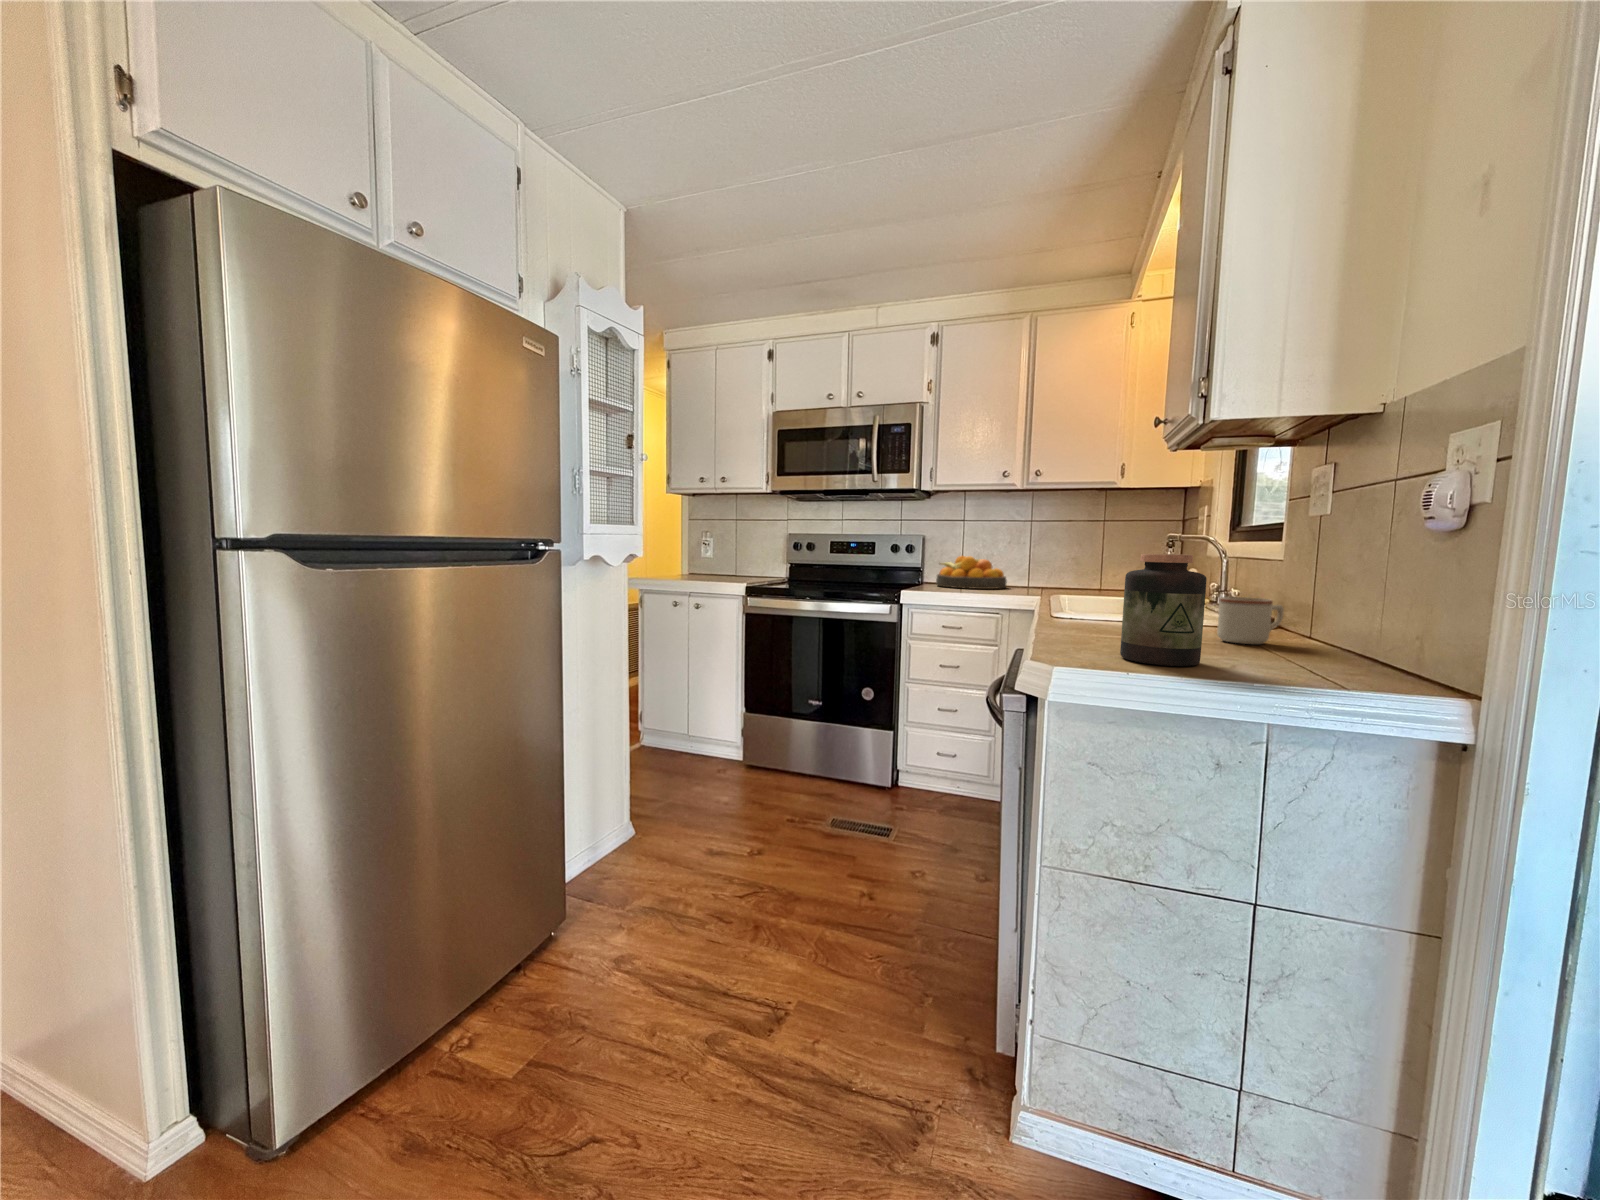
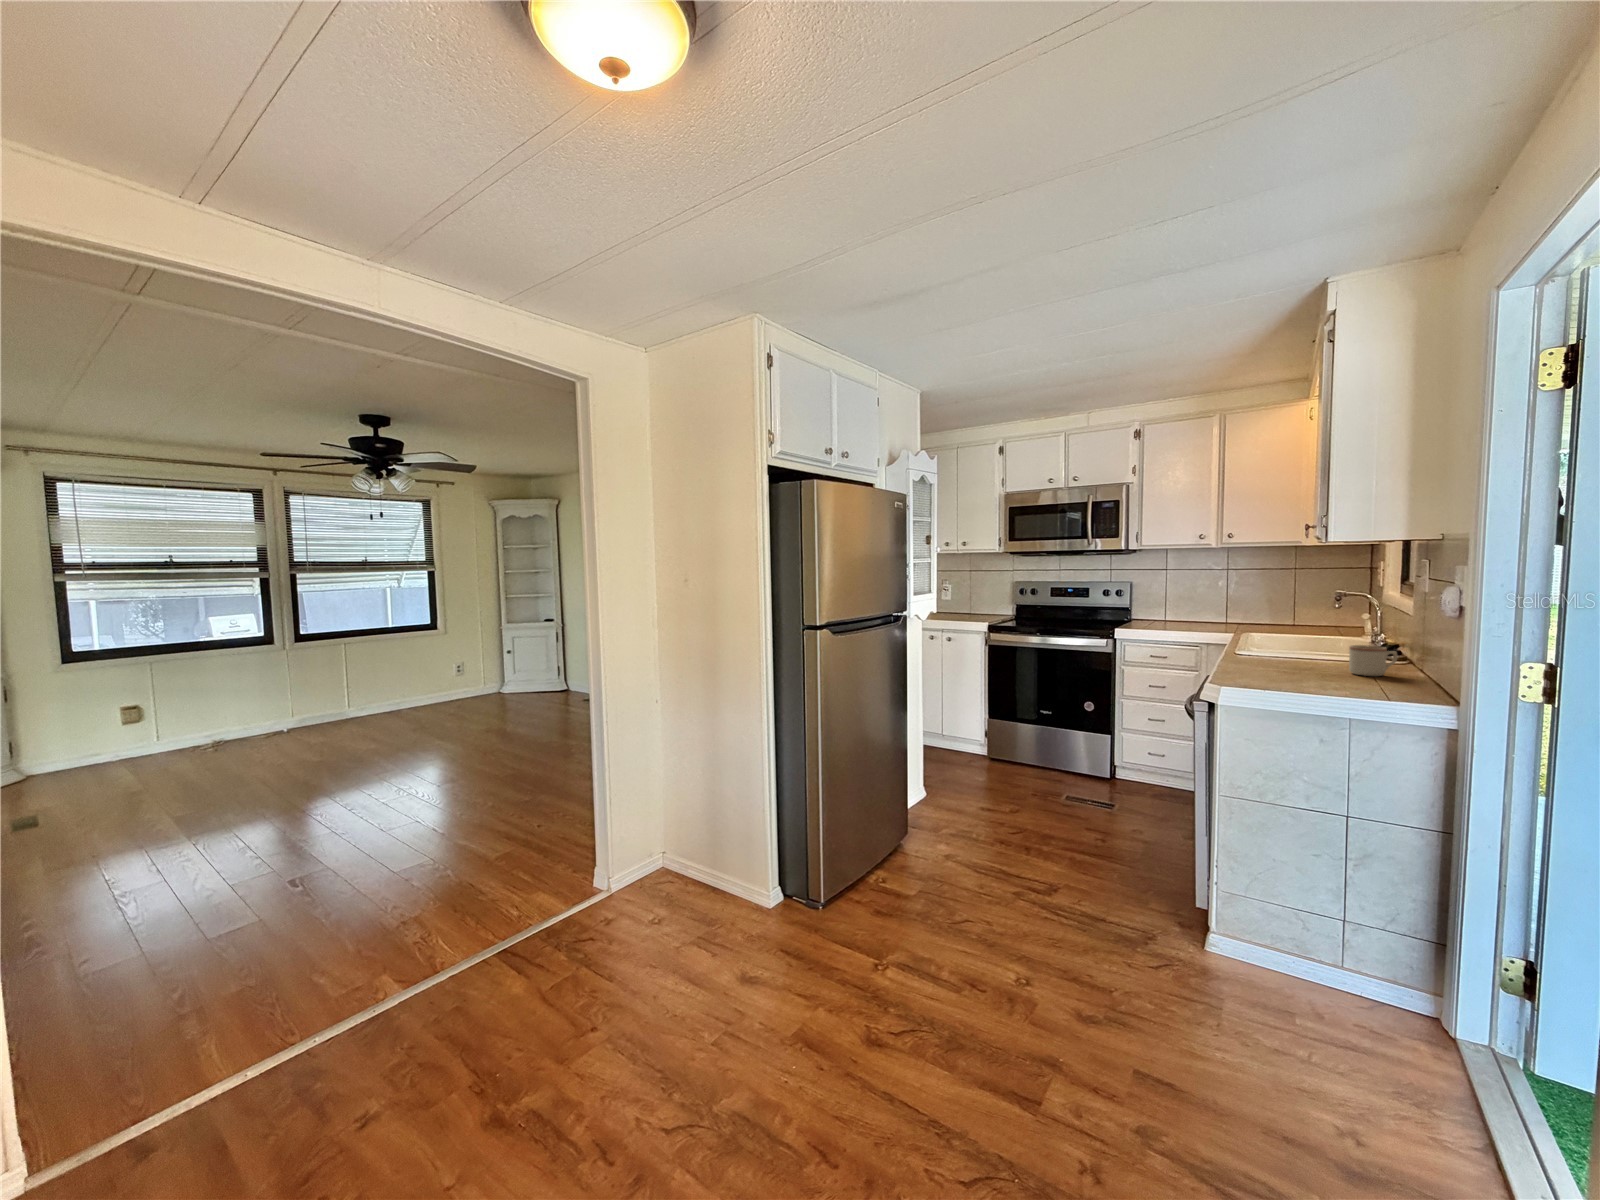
jar: present [1120,554,1207,666] -> none [1267,625,1319,689]
fruit bowl: present [936,556,1007,589] -> none [1142,598,1205,626]

